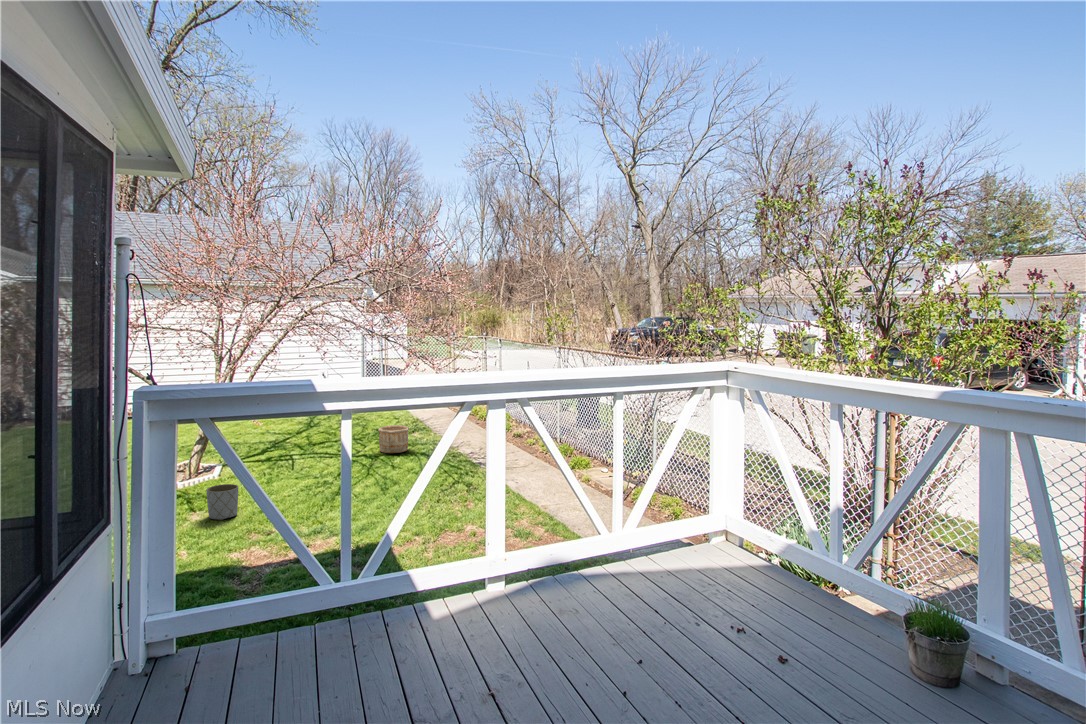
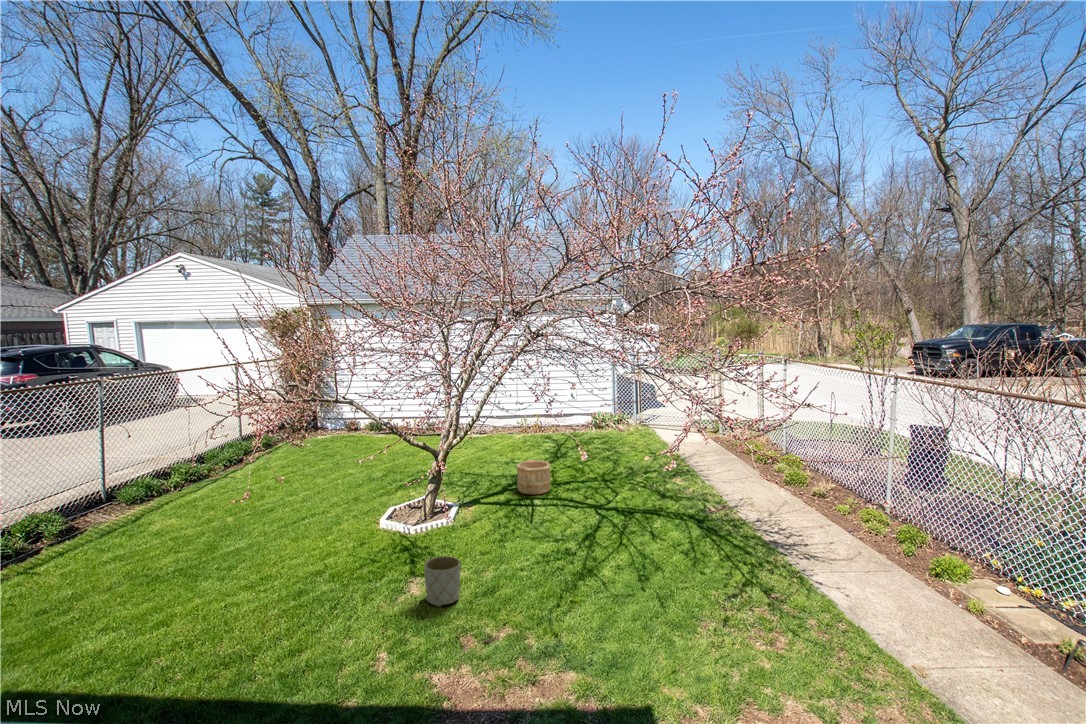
wooden bucket: present [378,425,409,453] -> present [516,460,551,494]

